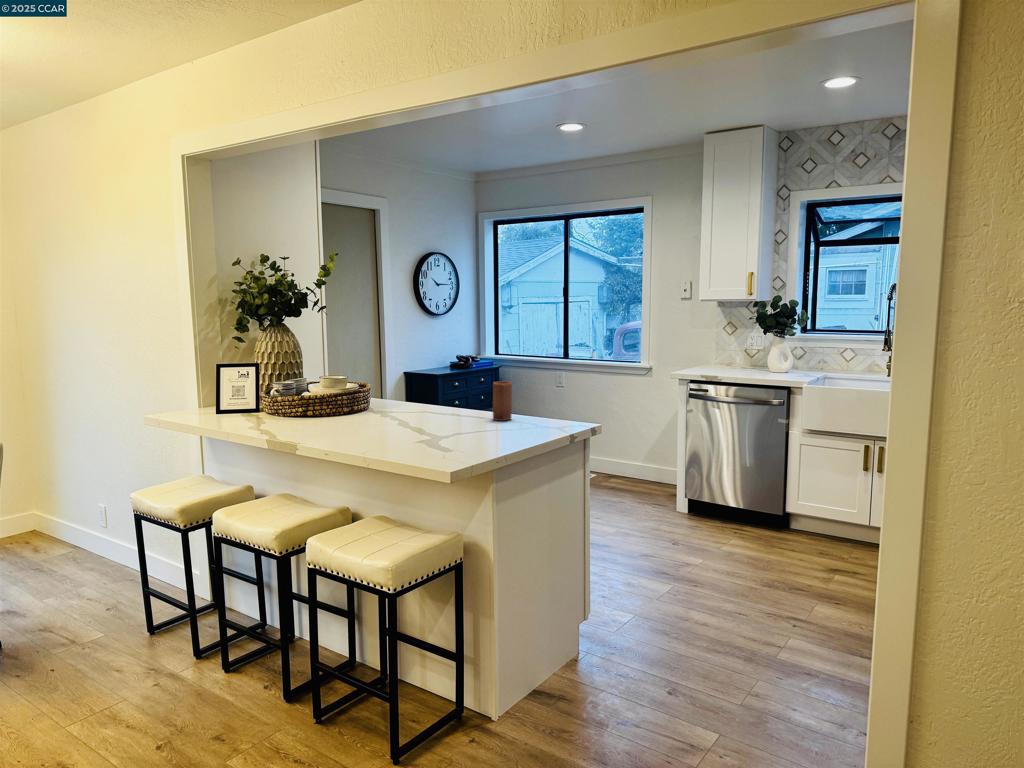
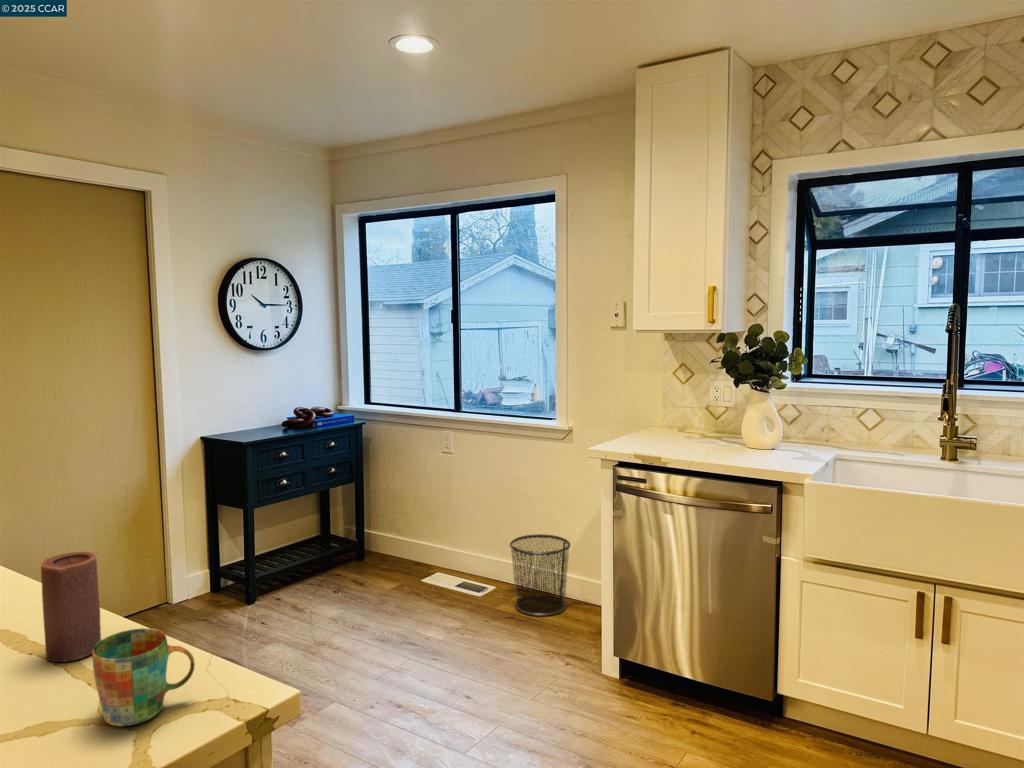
mug: none [537,401,567,429] -> present [92,628,195,726]
waste bin: none [611,437,652,487] -> present [510,534,571,616]

